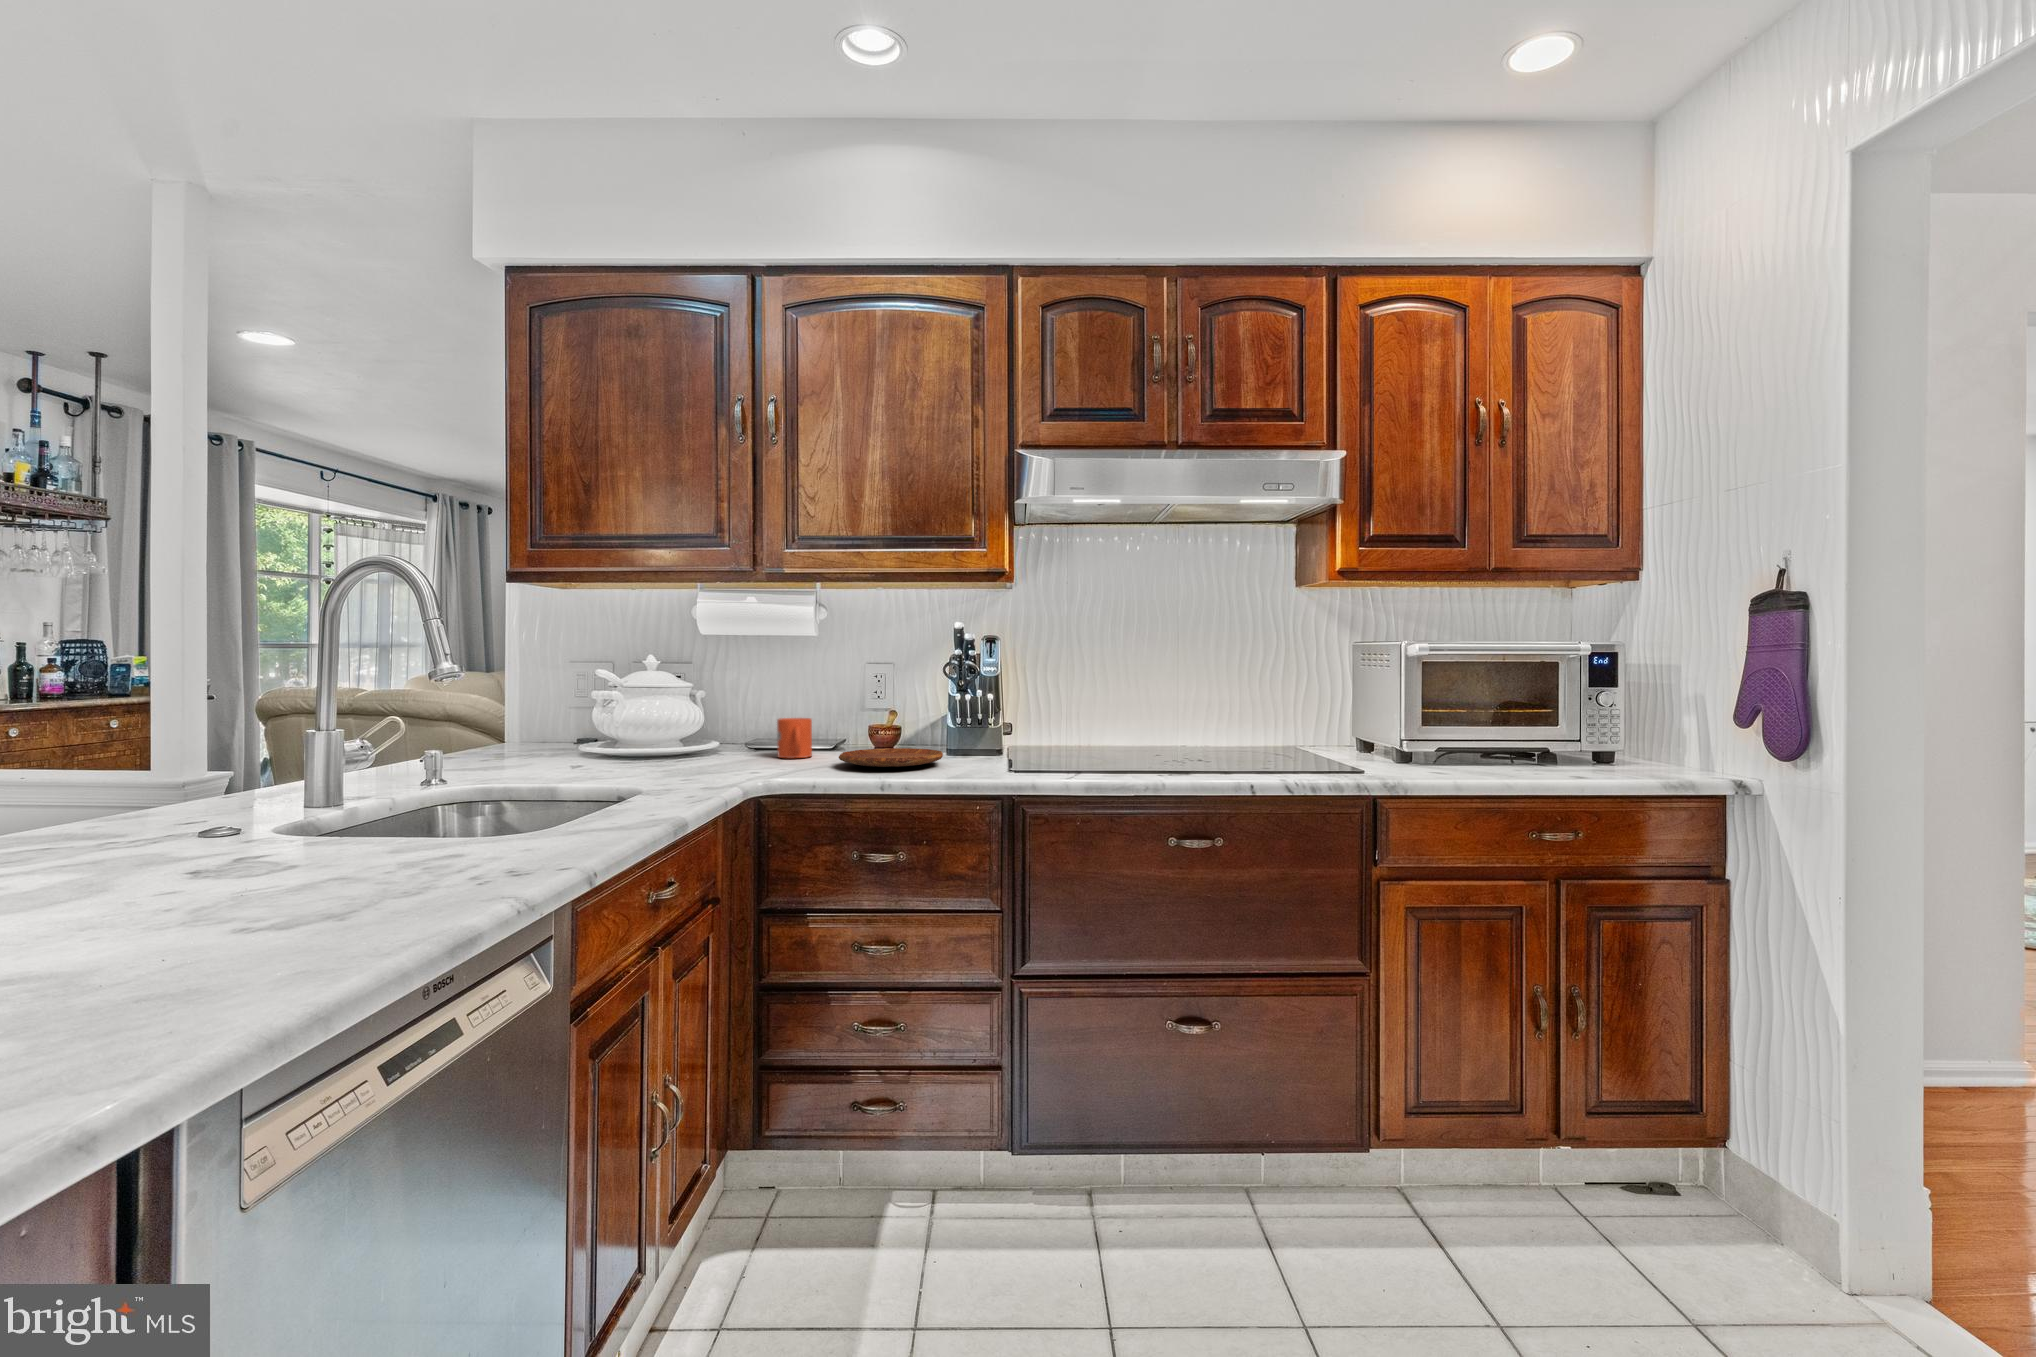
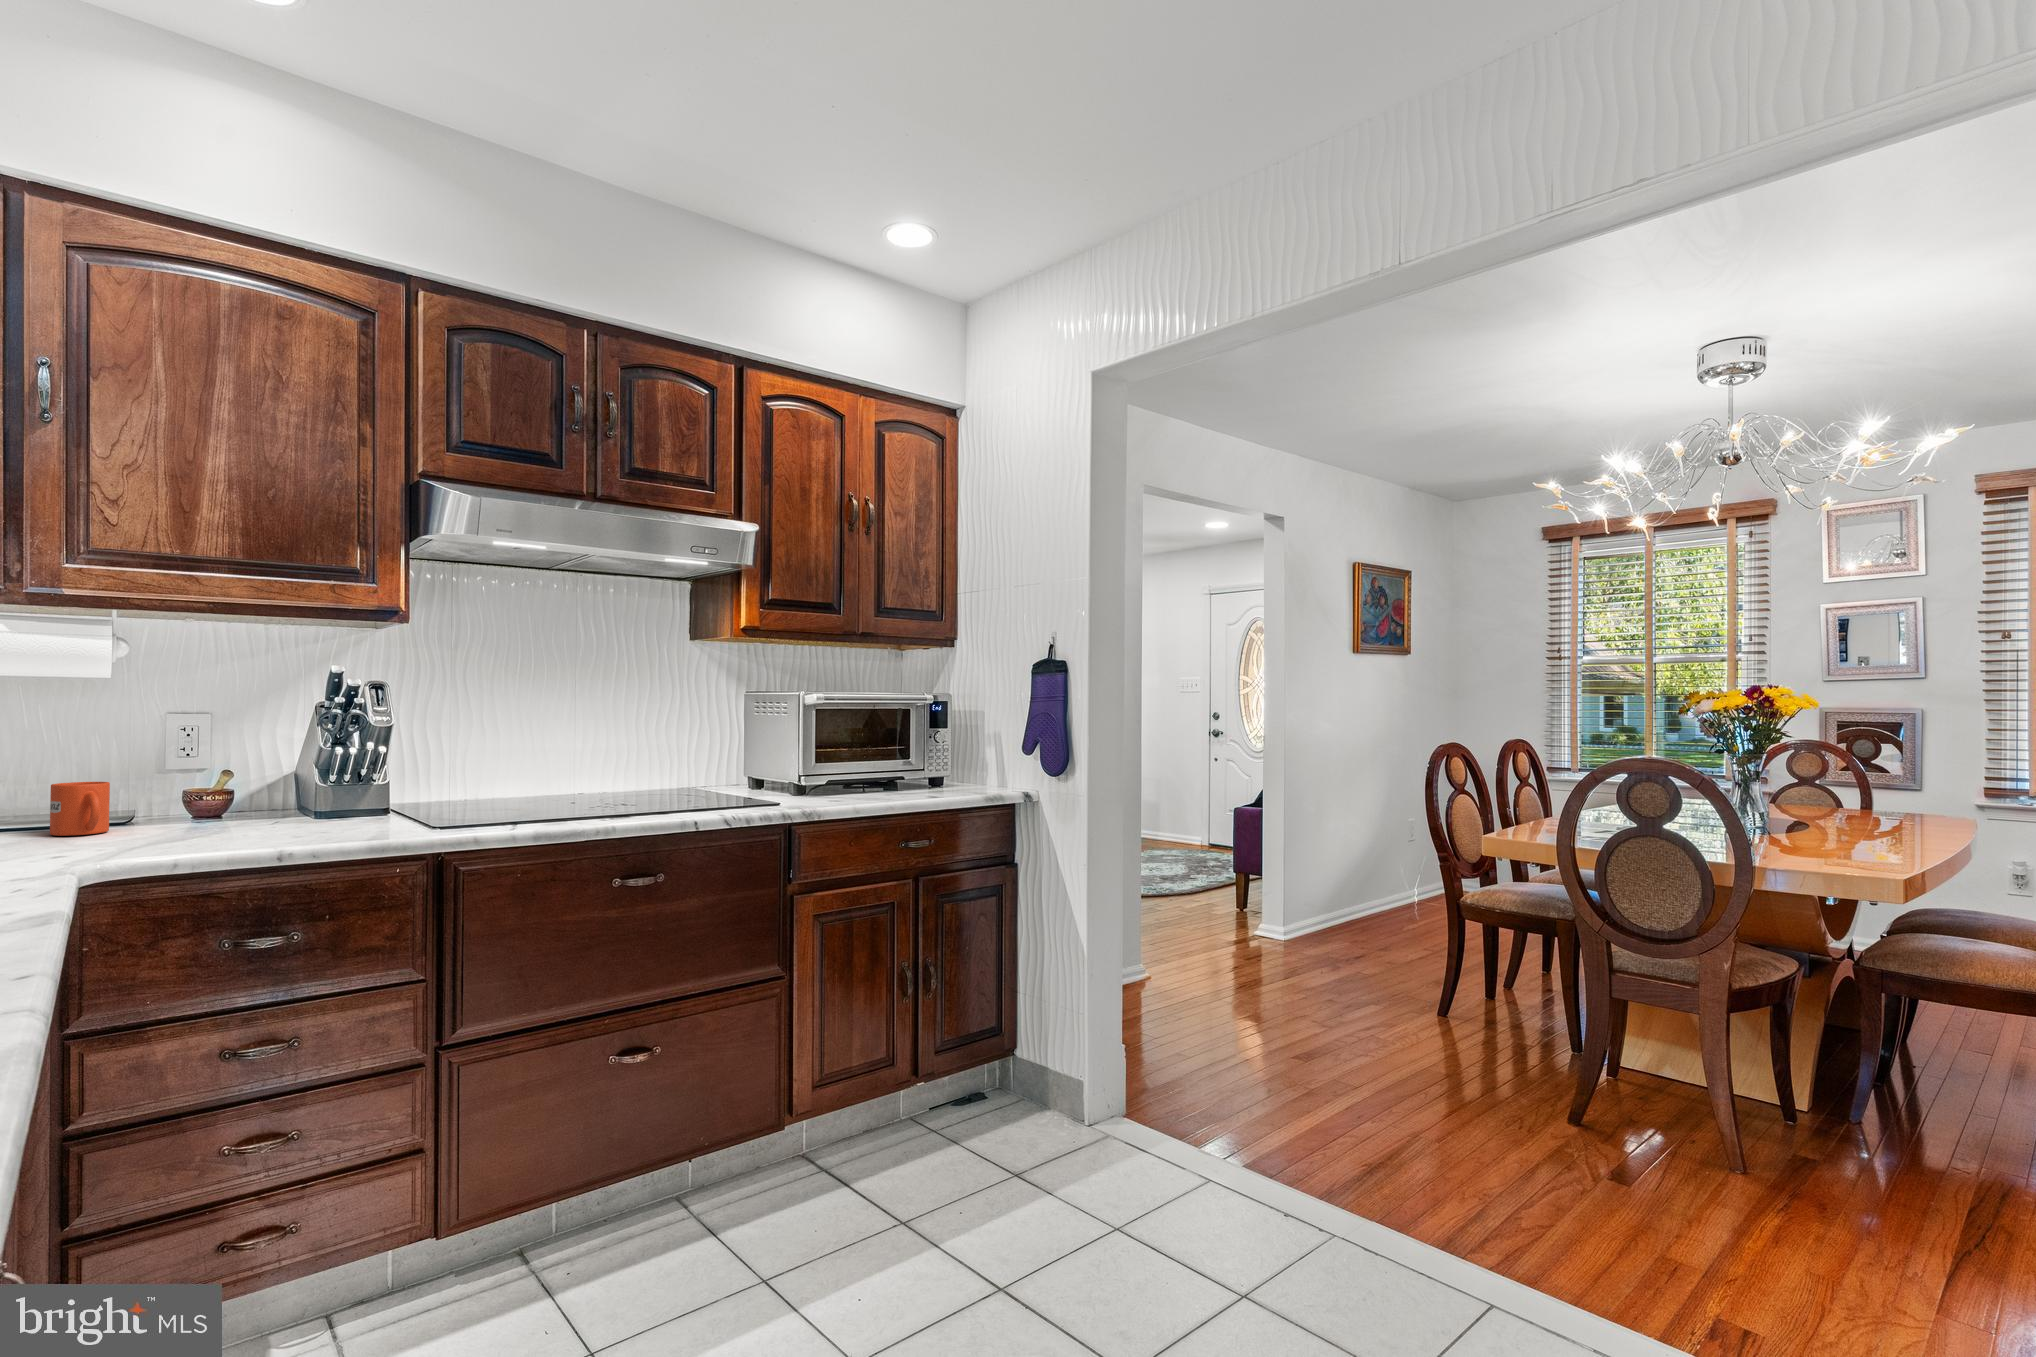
tray: present [839,748,943,767] -> none [180,811,334,835]

